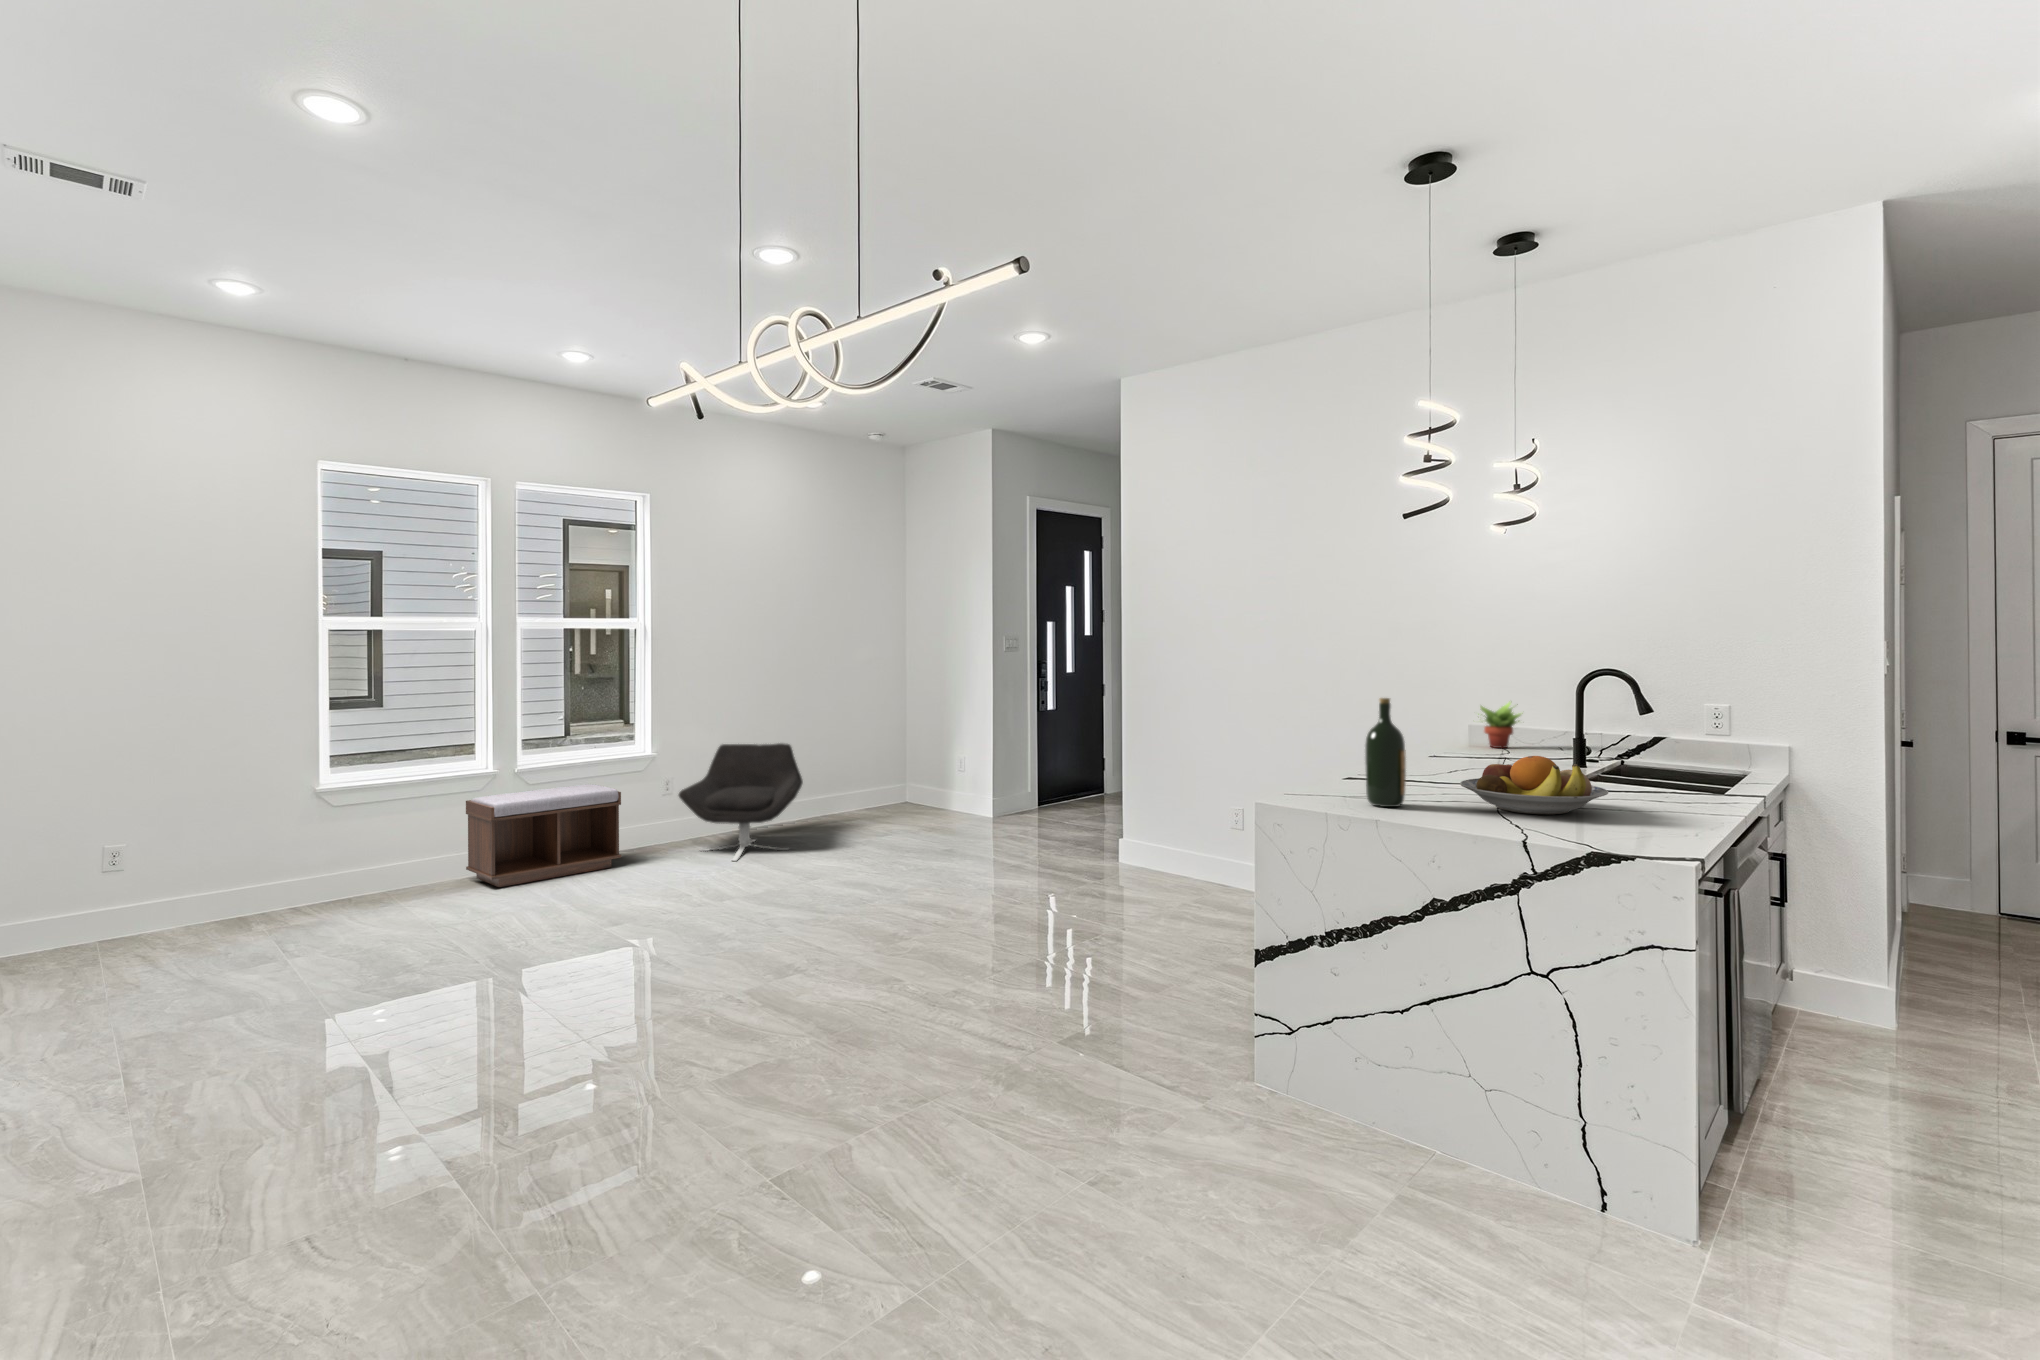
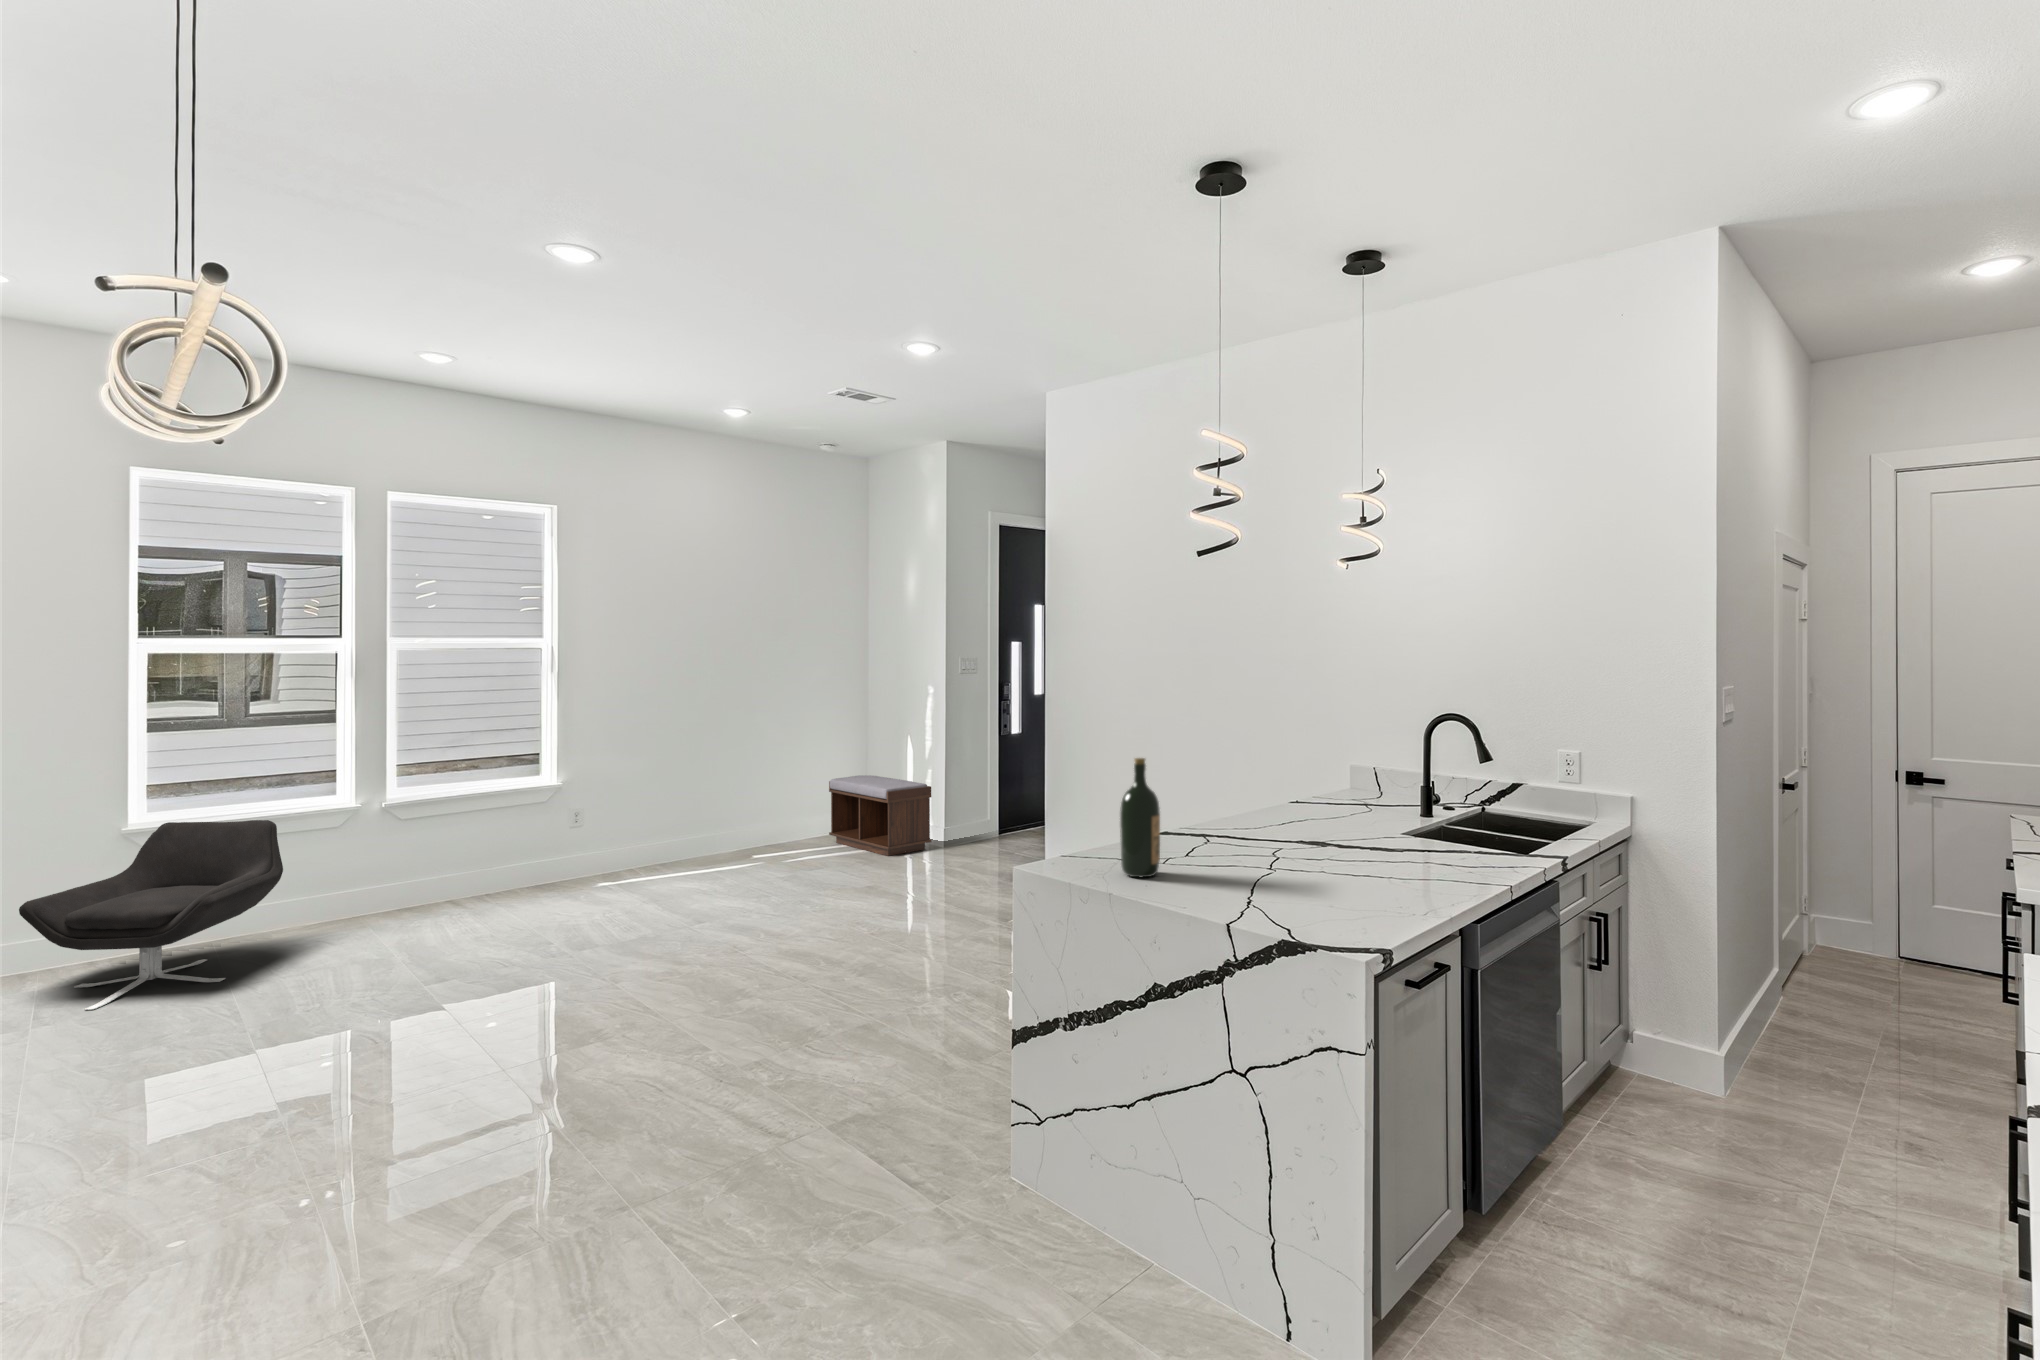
succulent plant: present [1478,702,1521,748] -> none [1345,741,1396,792]
lounge chair: present [679,743,803,861] -> present [19,820,283,1010]
fruit bowl: present [1460,756,1608,814] -> none [1217,821,1359,887]
bench: present [466,784,621,887] -> present [829,775,932,856]

